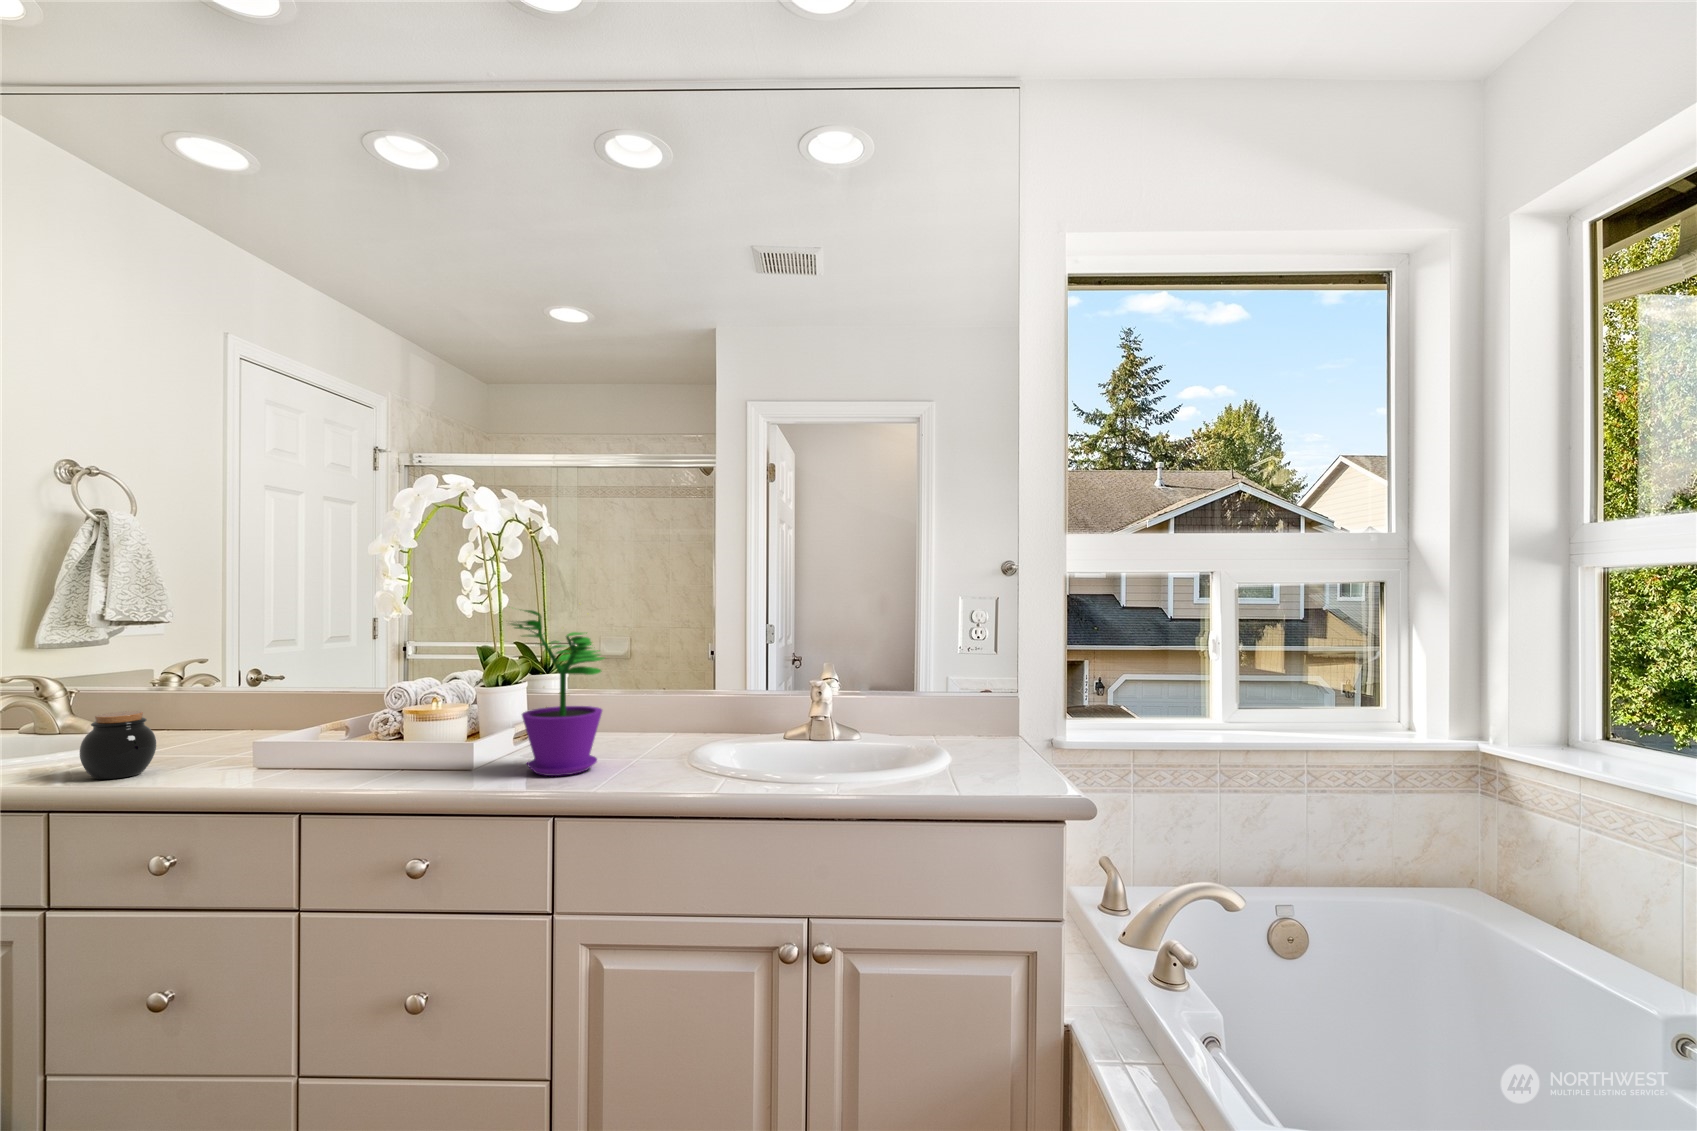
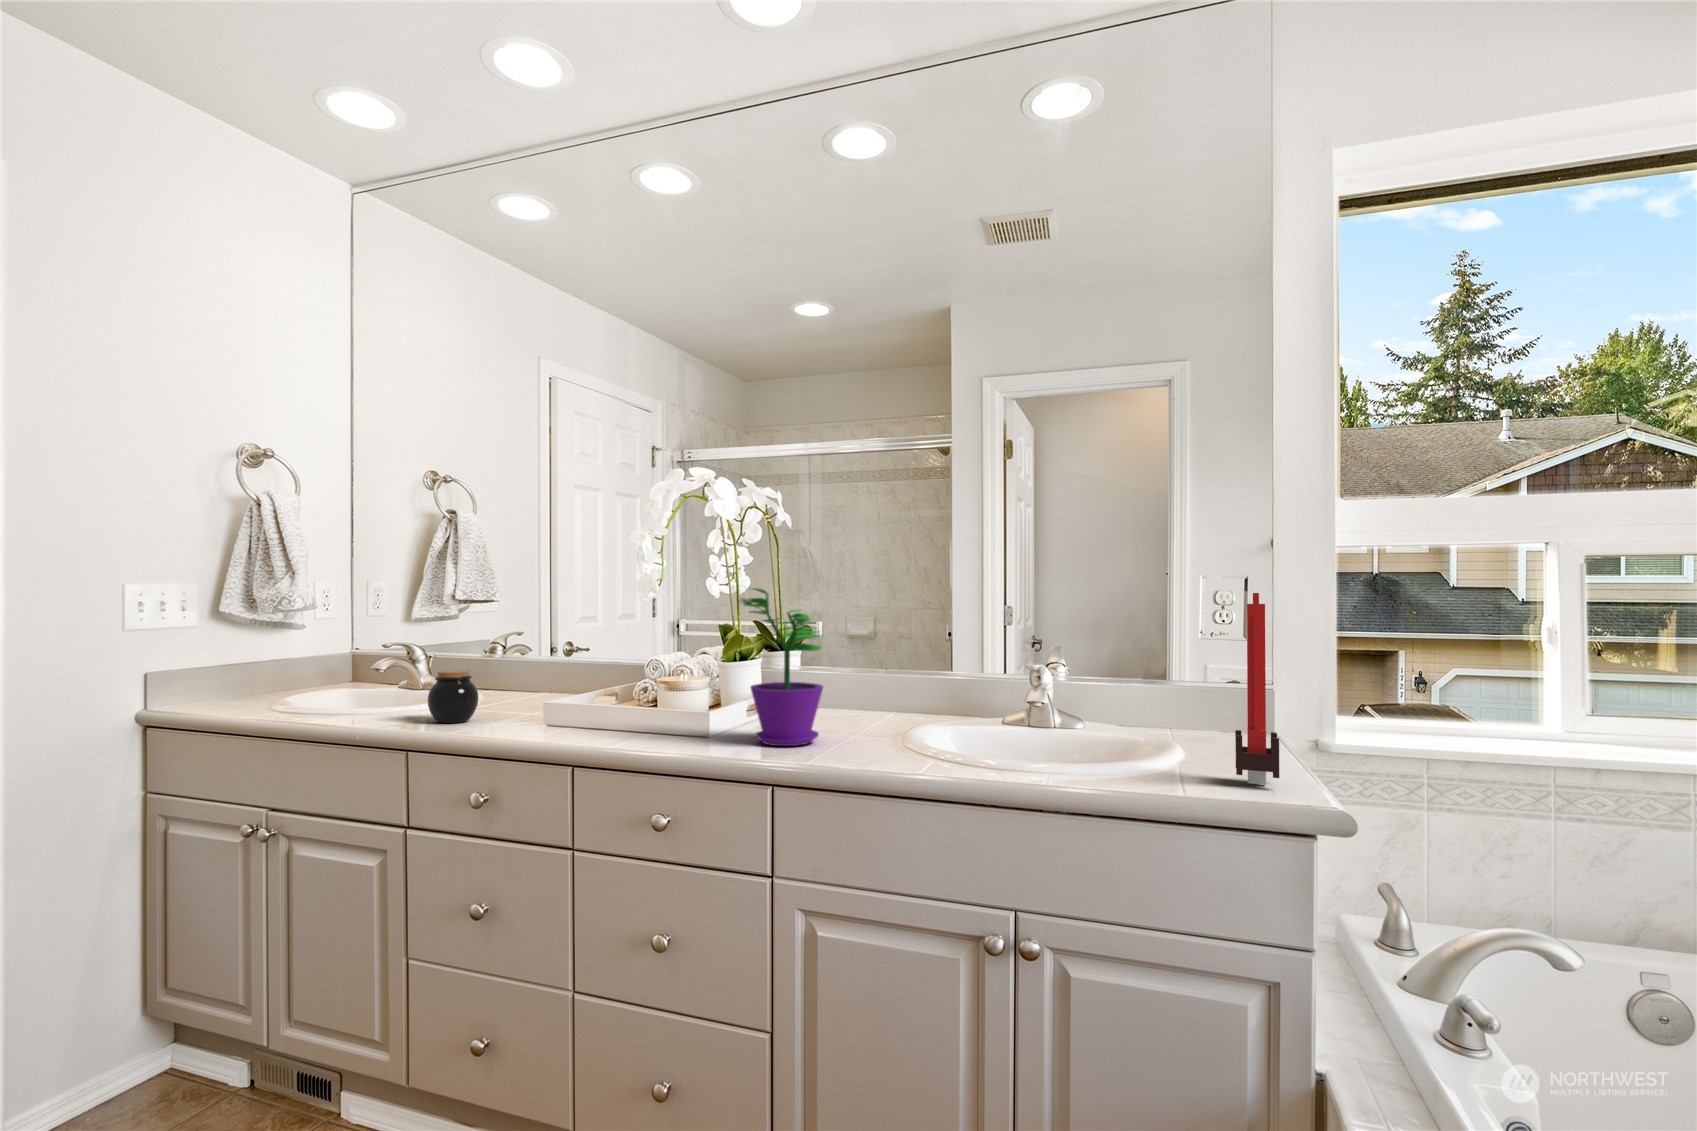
candle: none [990,612,1028,778] -> present [1235,593,1279,785]

